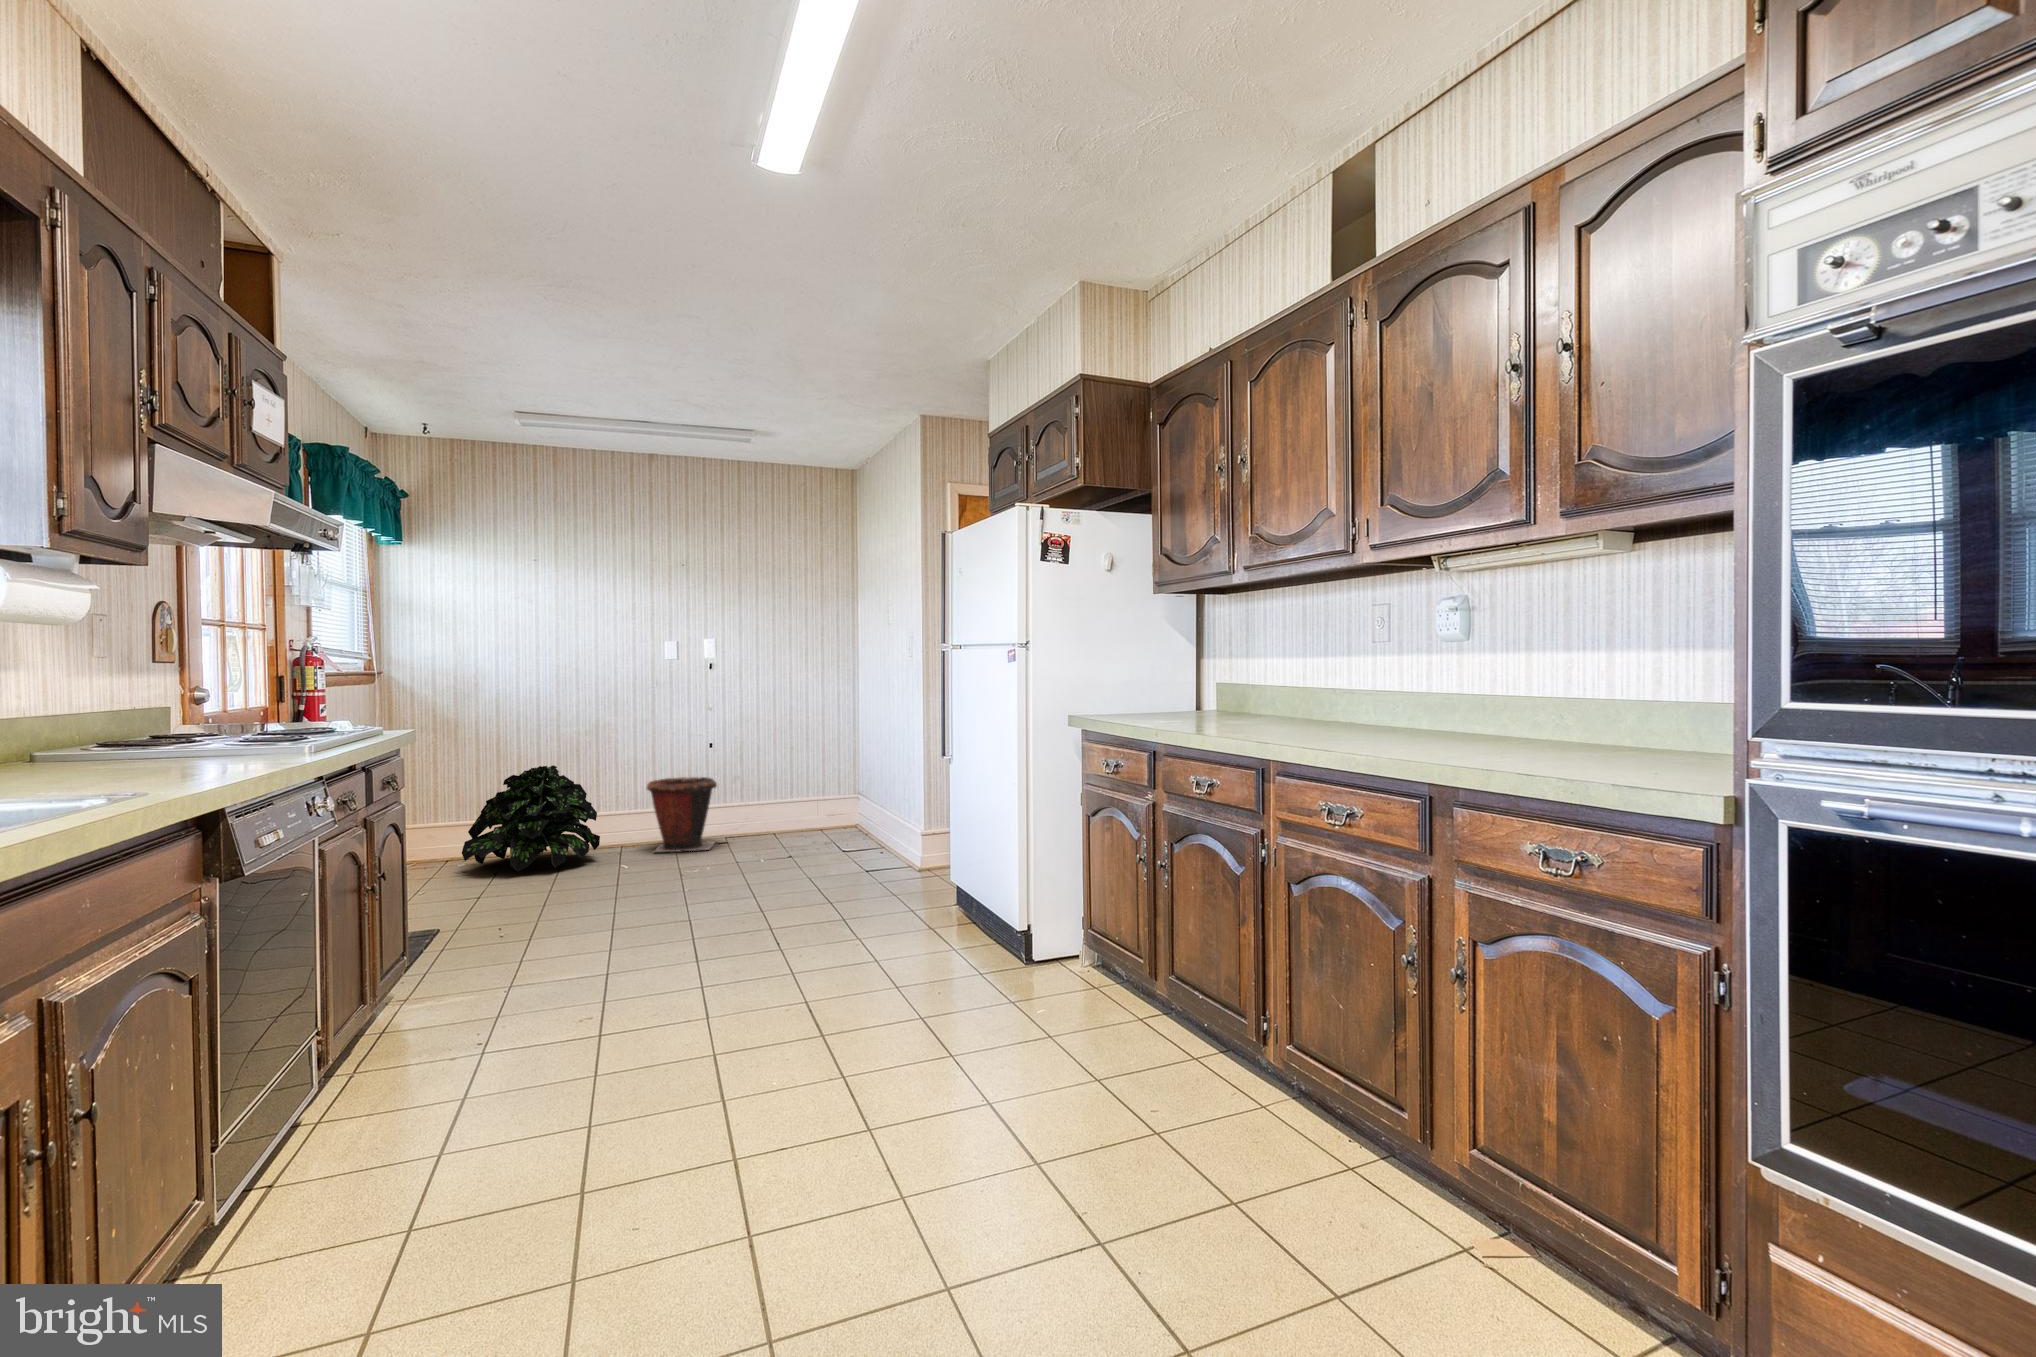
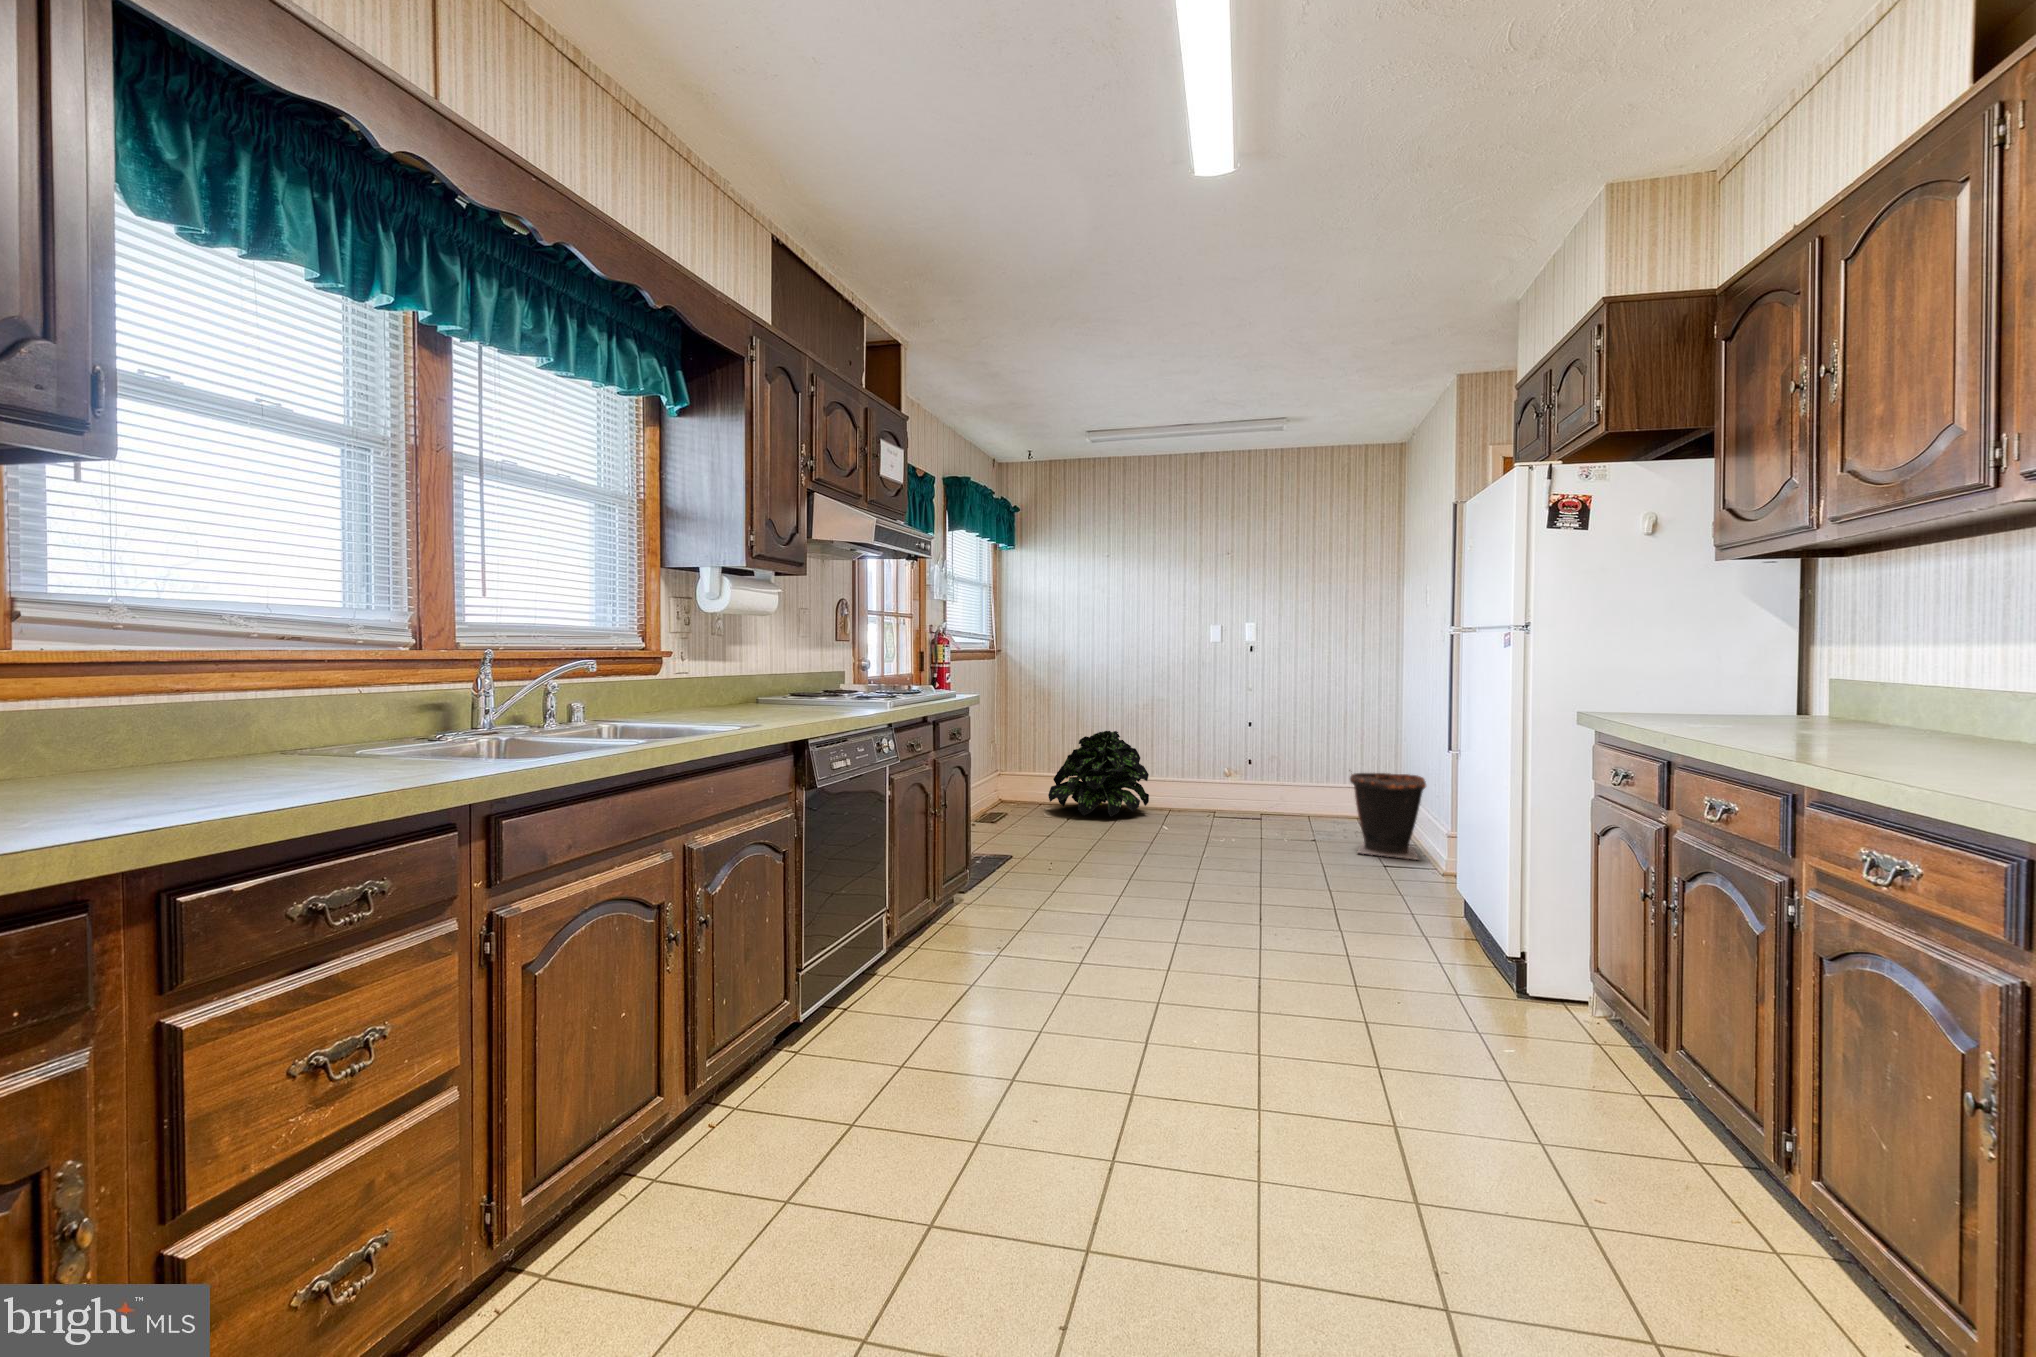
waste bin: present [647,777,717,852] -> present [1350,773,1426,860]

